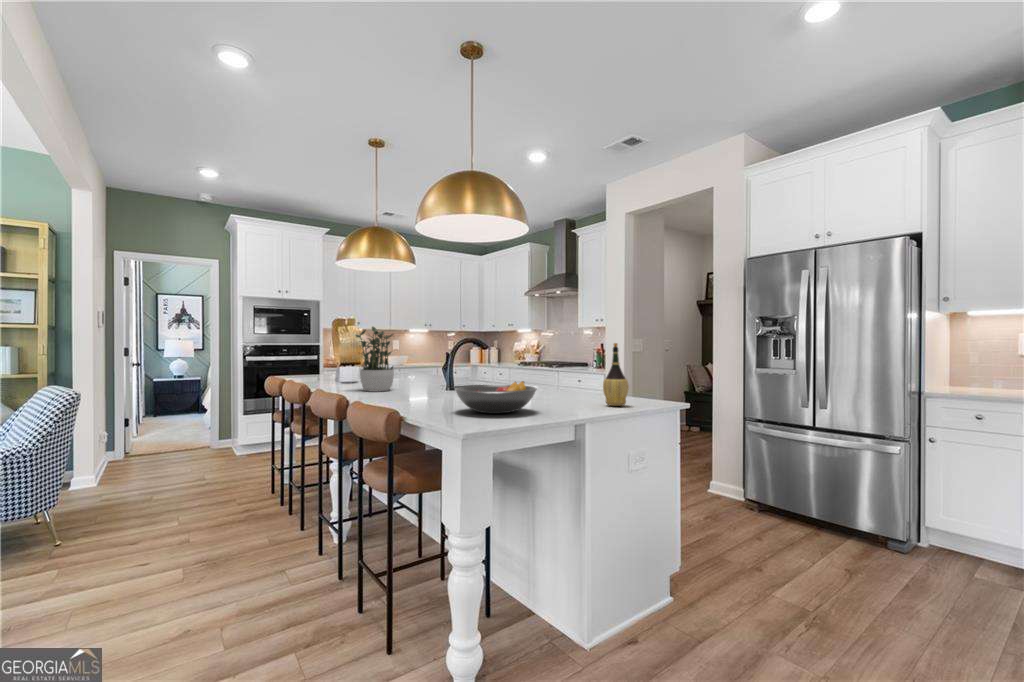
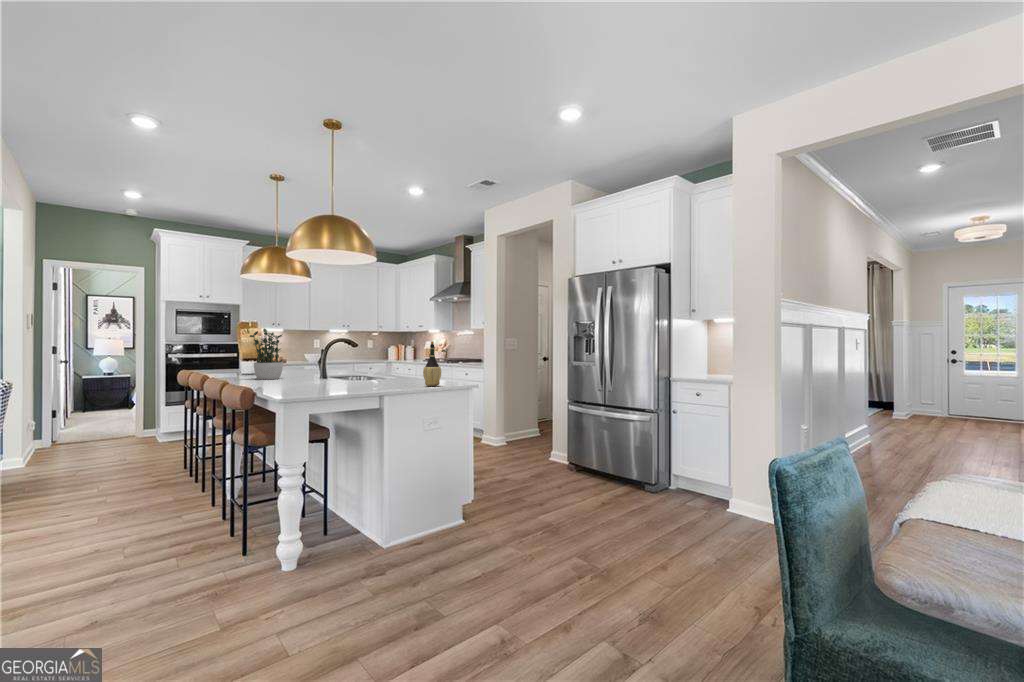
fruit bowl: present [455,381,537,413] -> none [304,368,366,390]

